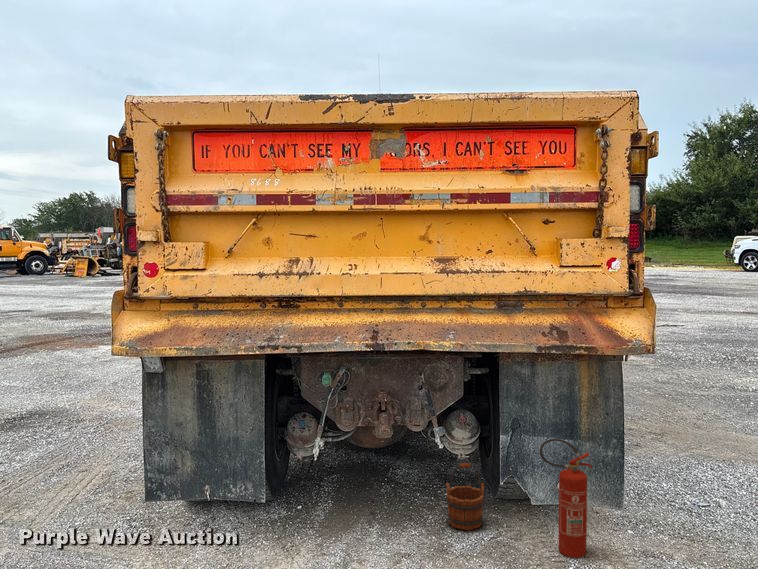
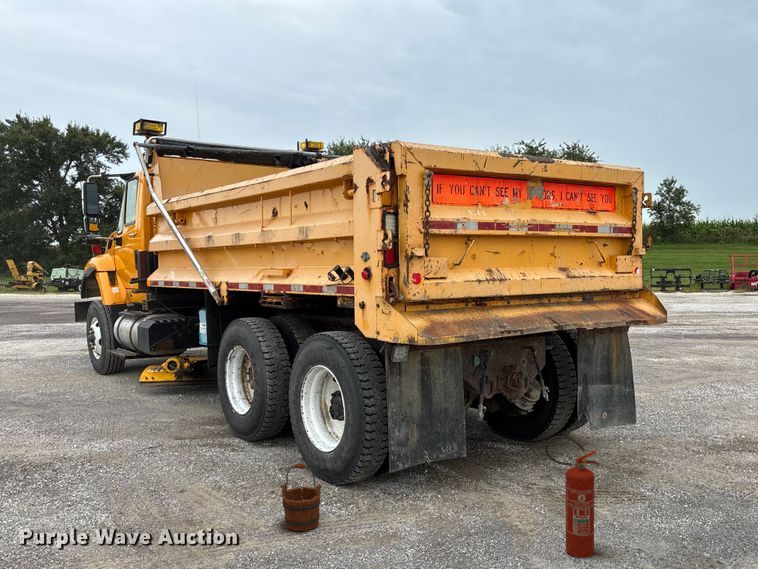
wooden bucket: present [445,463,486,530] -> present [281,464,322,531]

